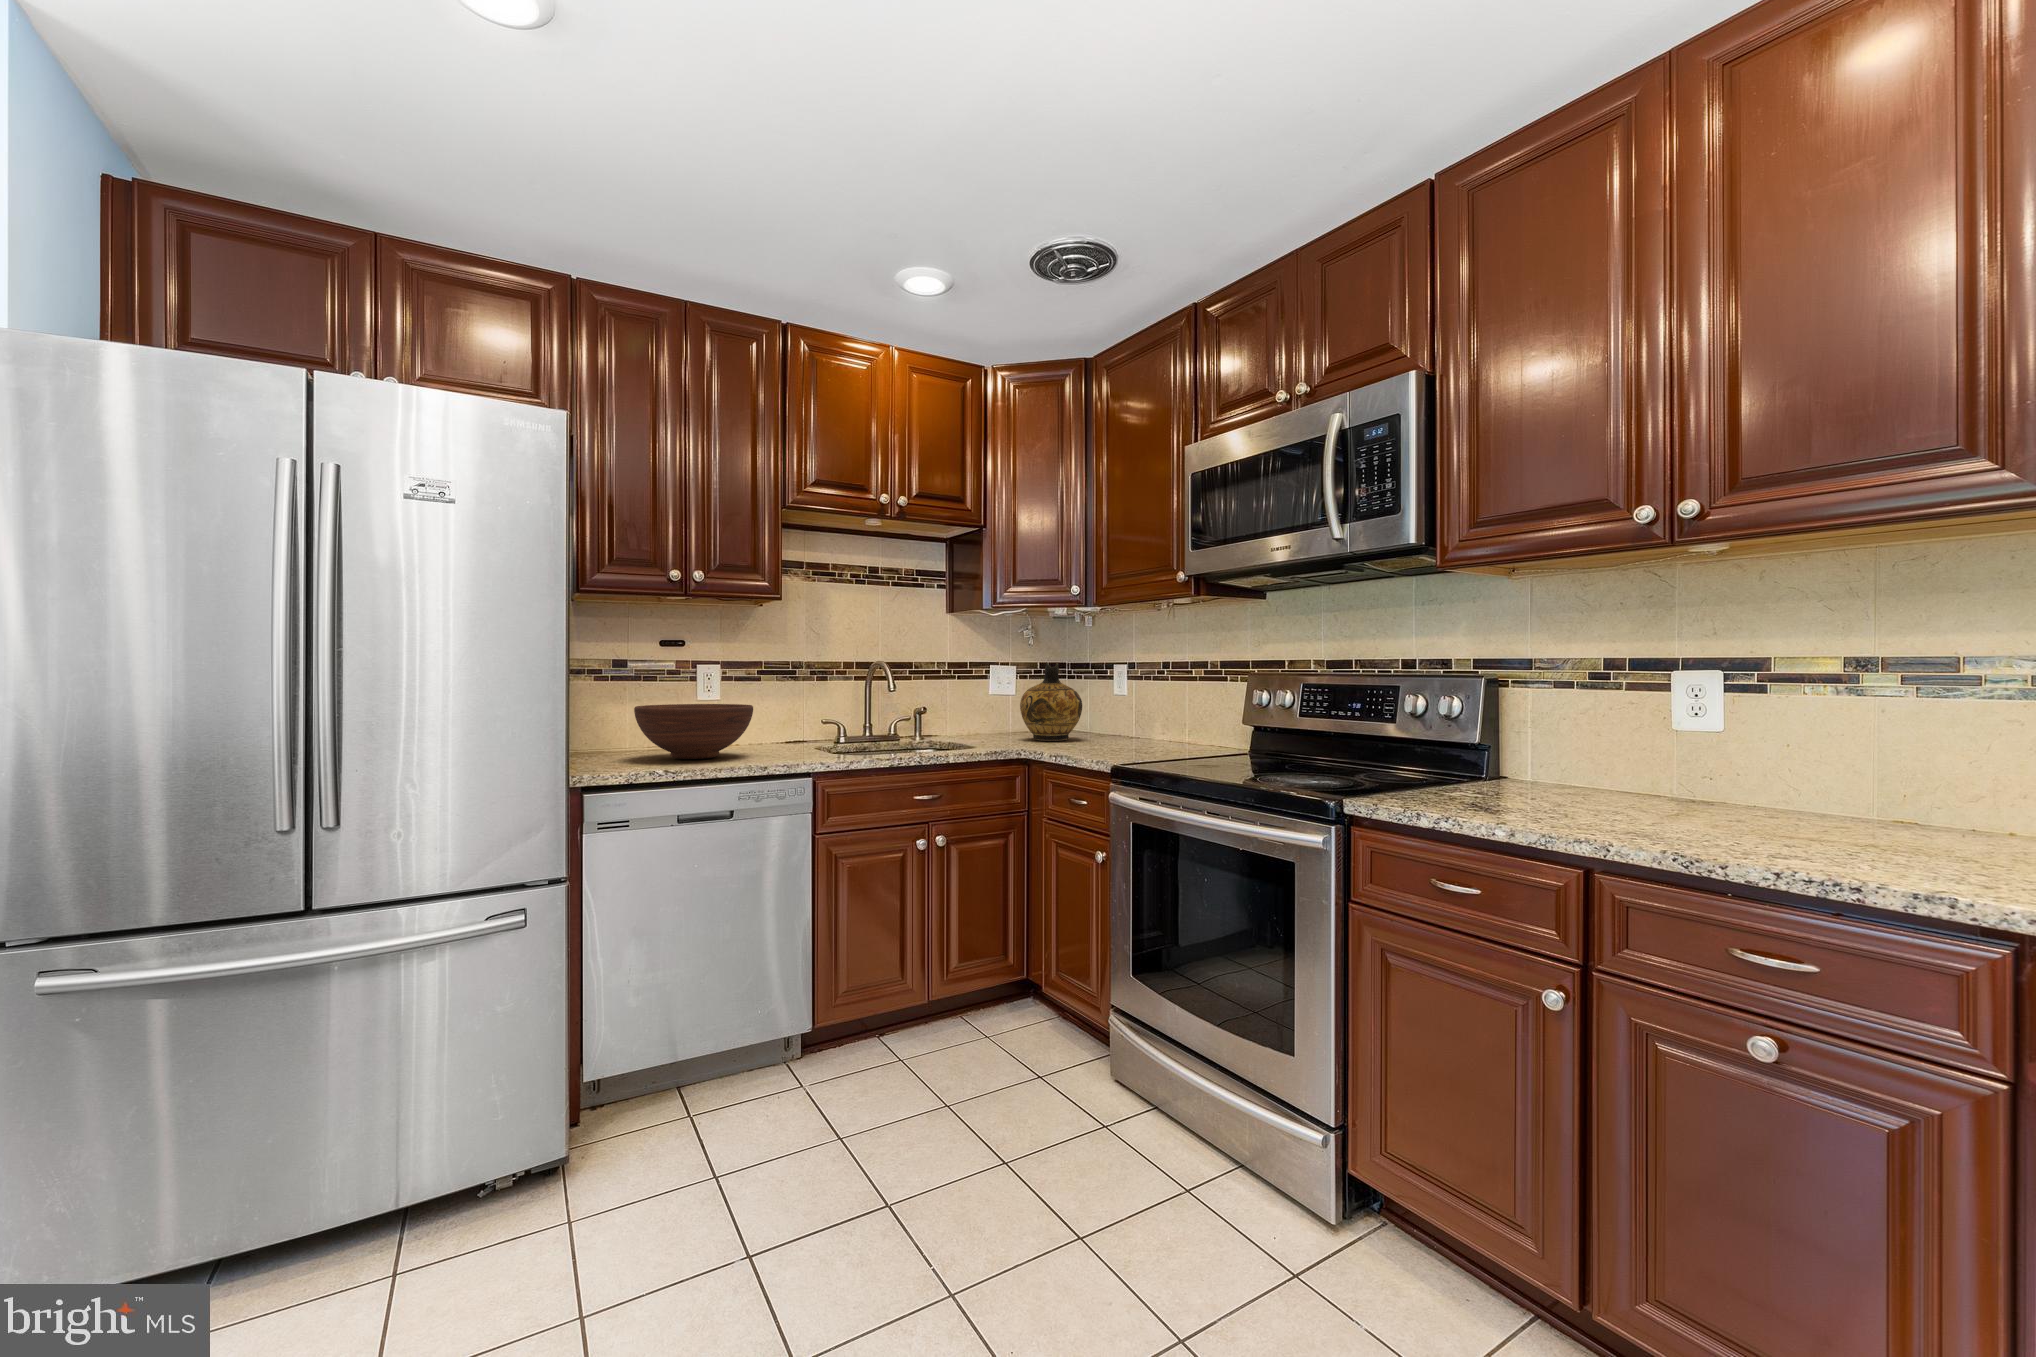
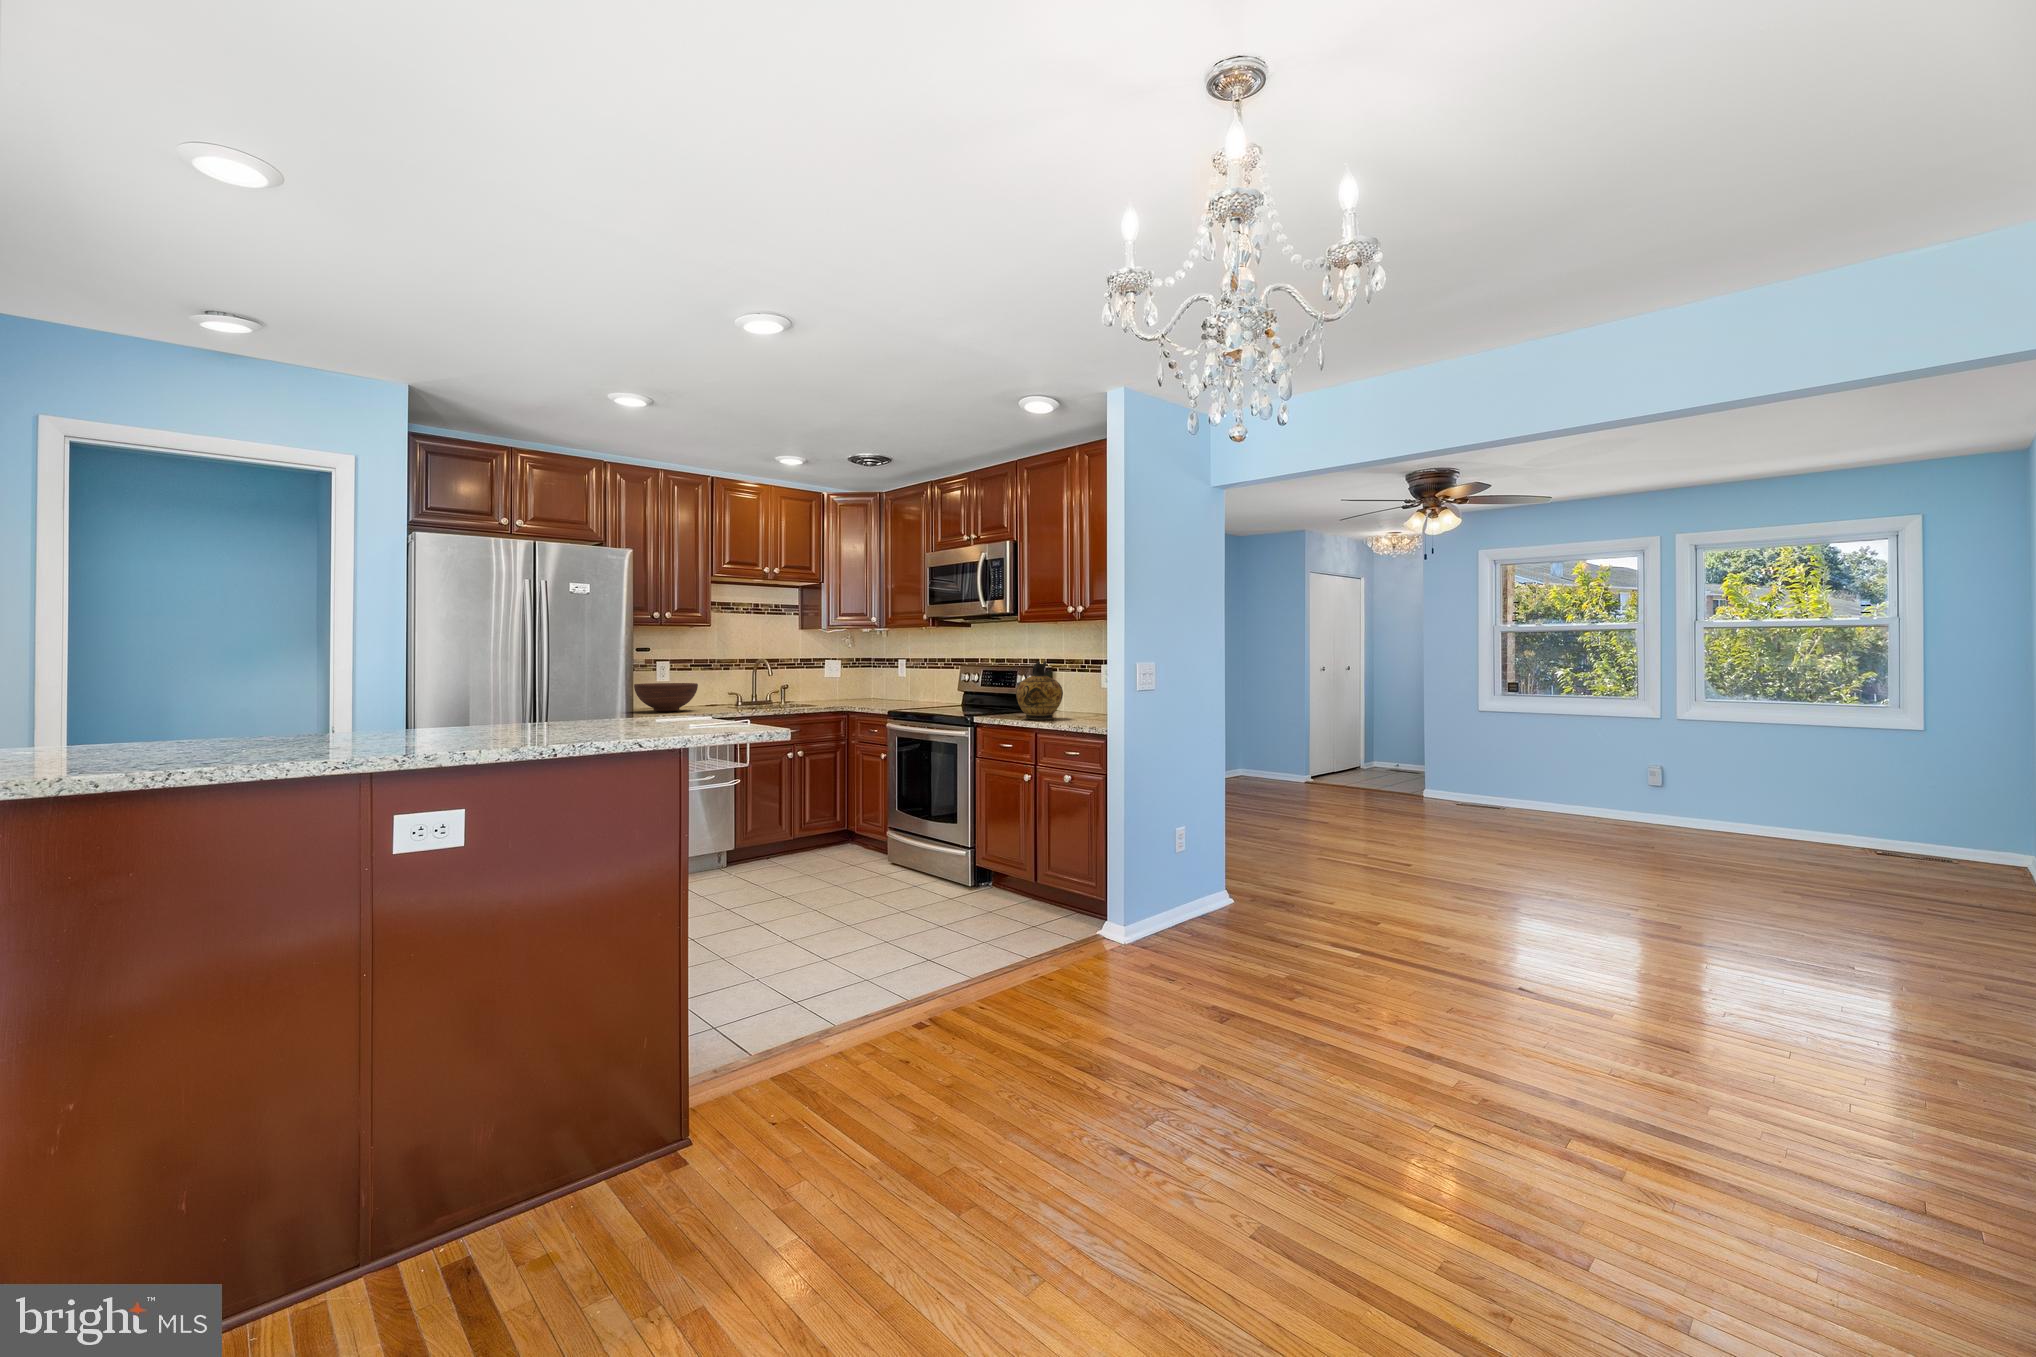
ceramic jug: present [1020,663,1082,741] -> present [1016,661,1063,719]

